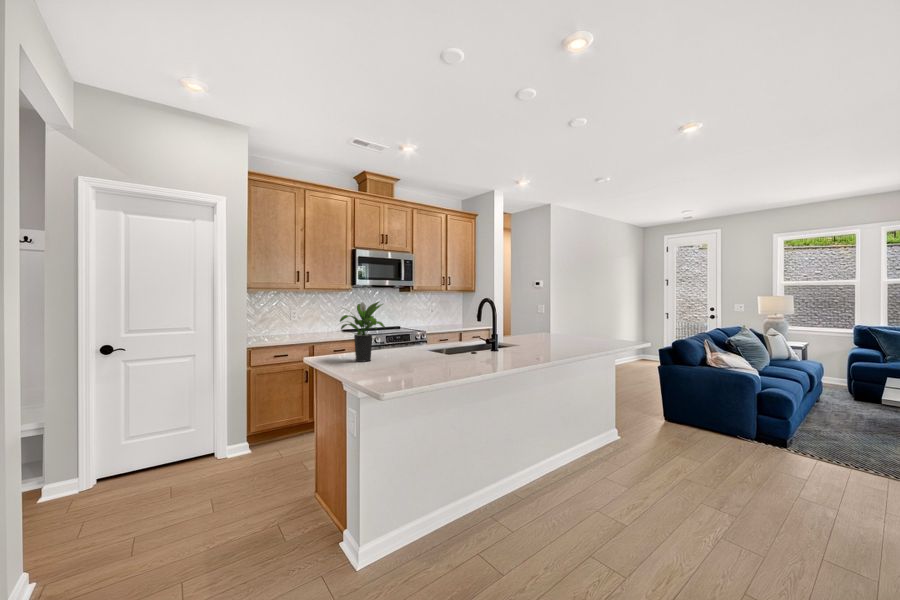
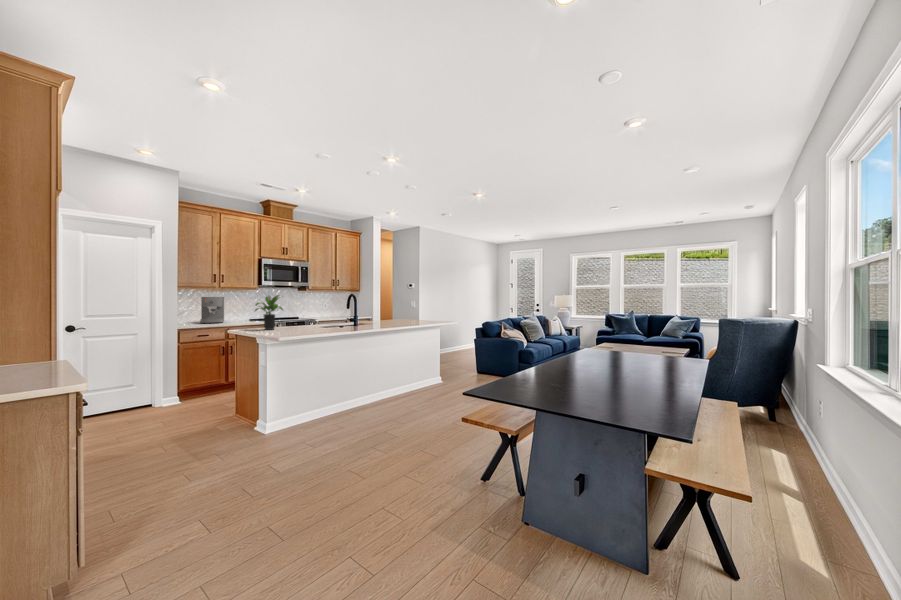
coffee maker: none [280,301,310,337] -> present [200,297,224,323]

